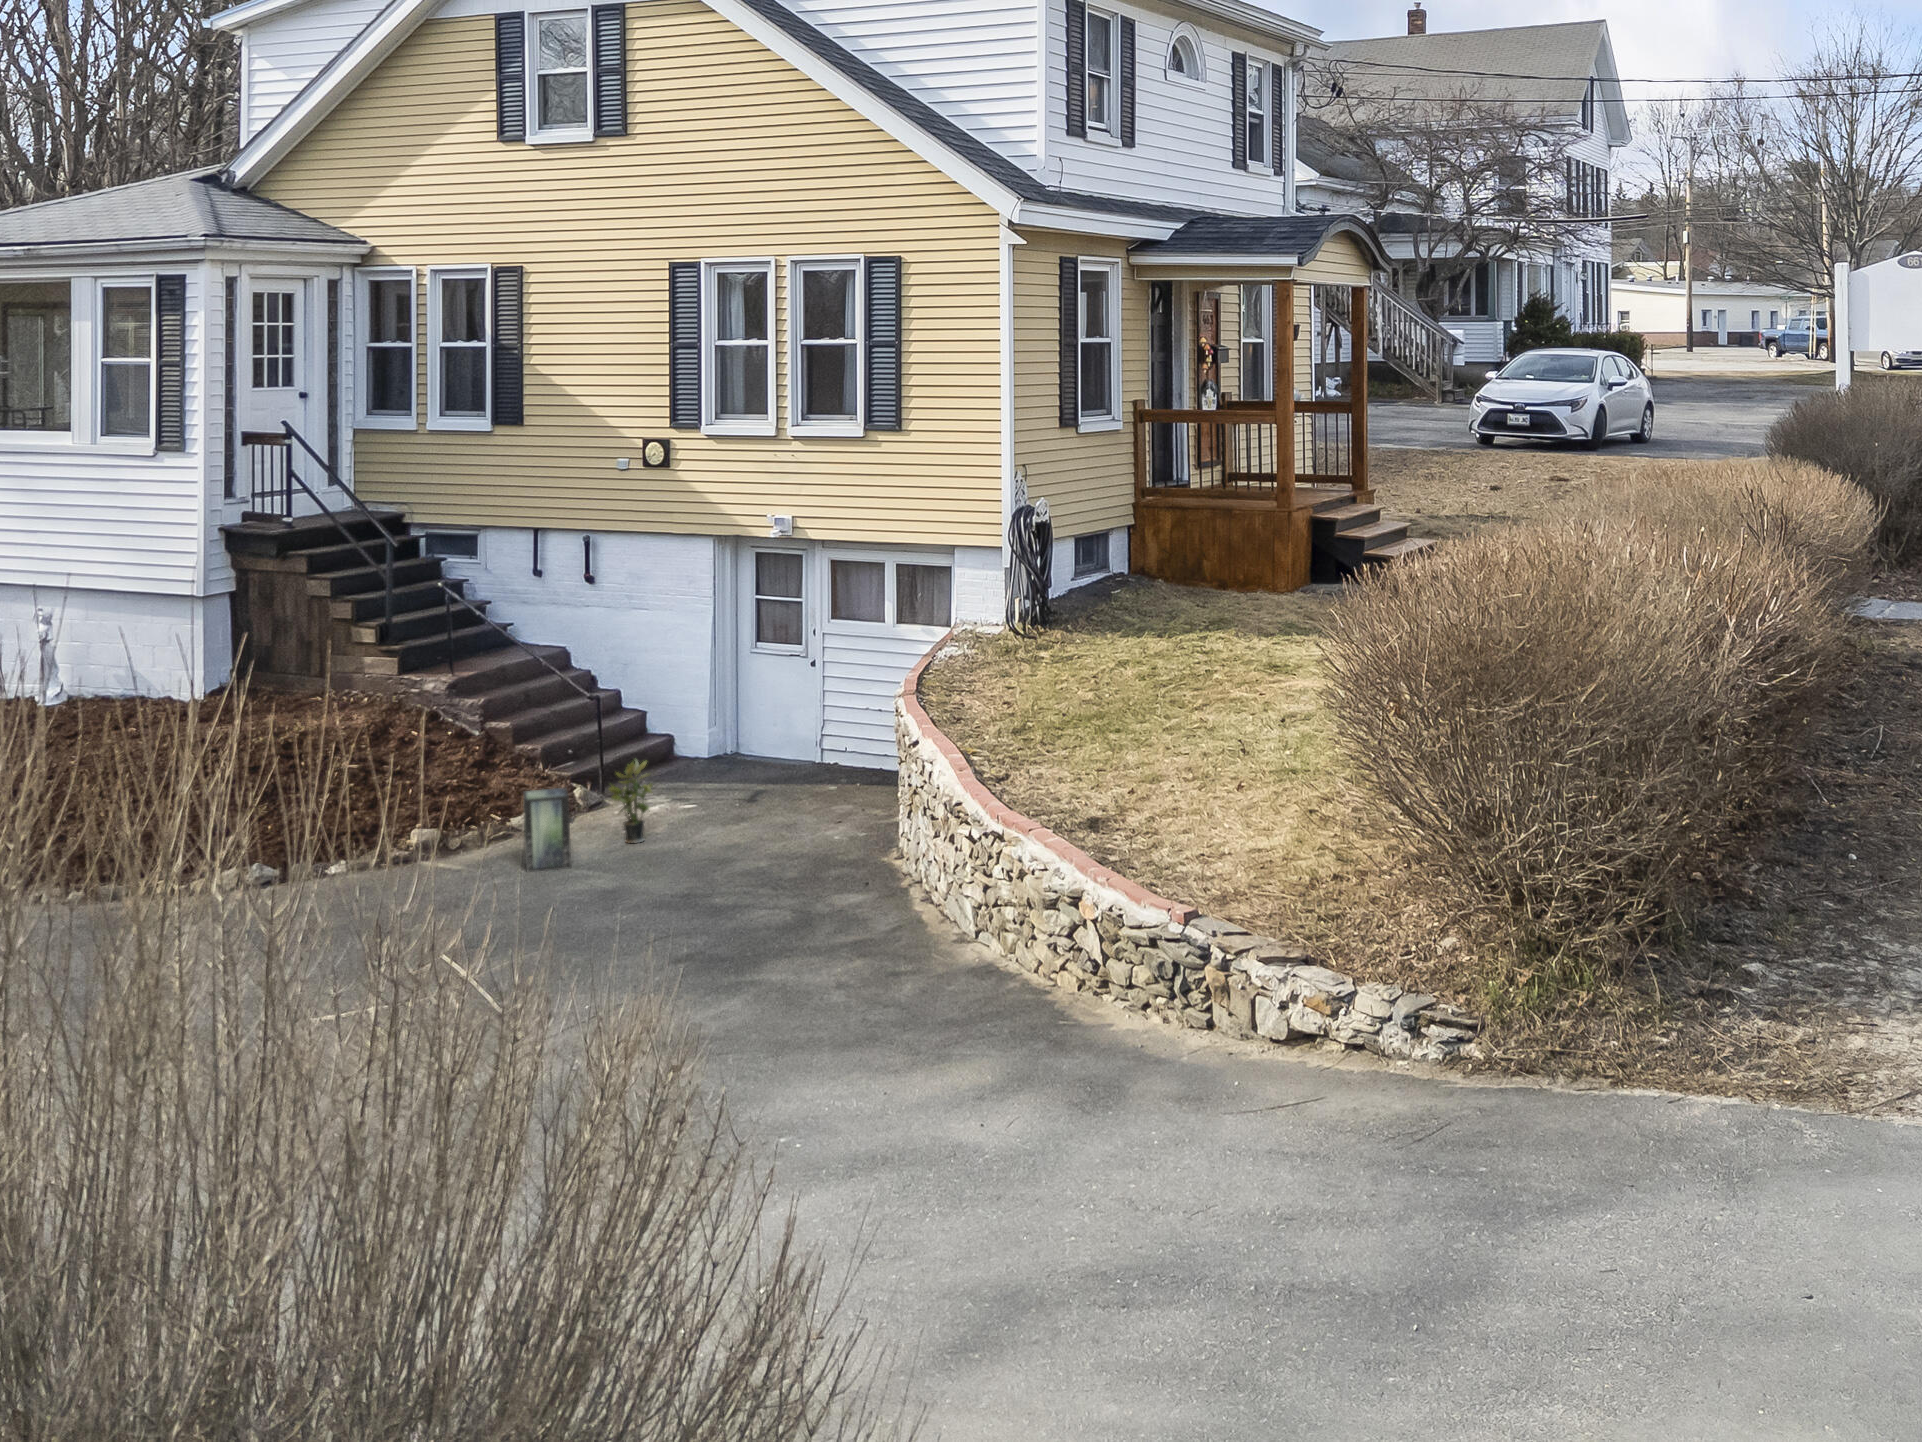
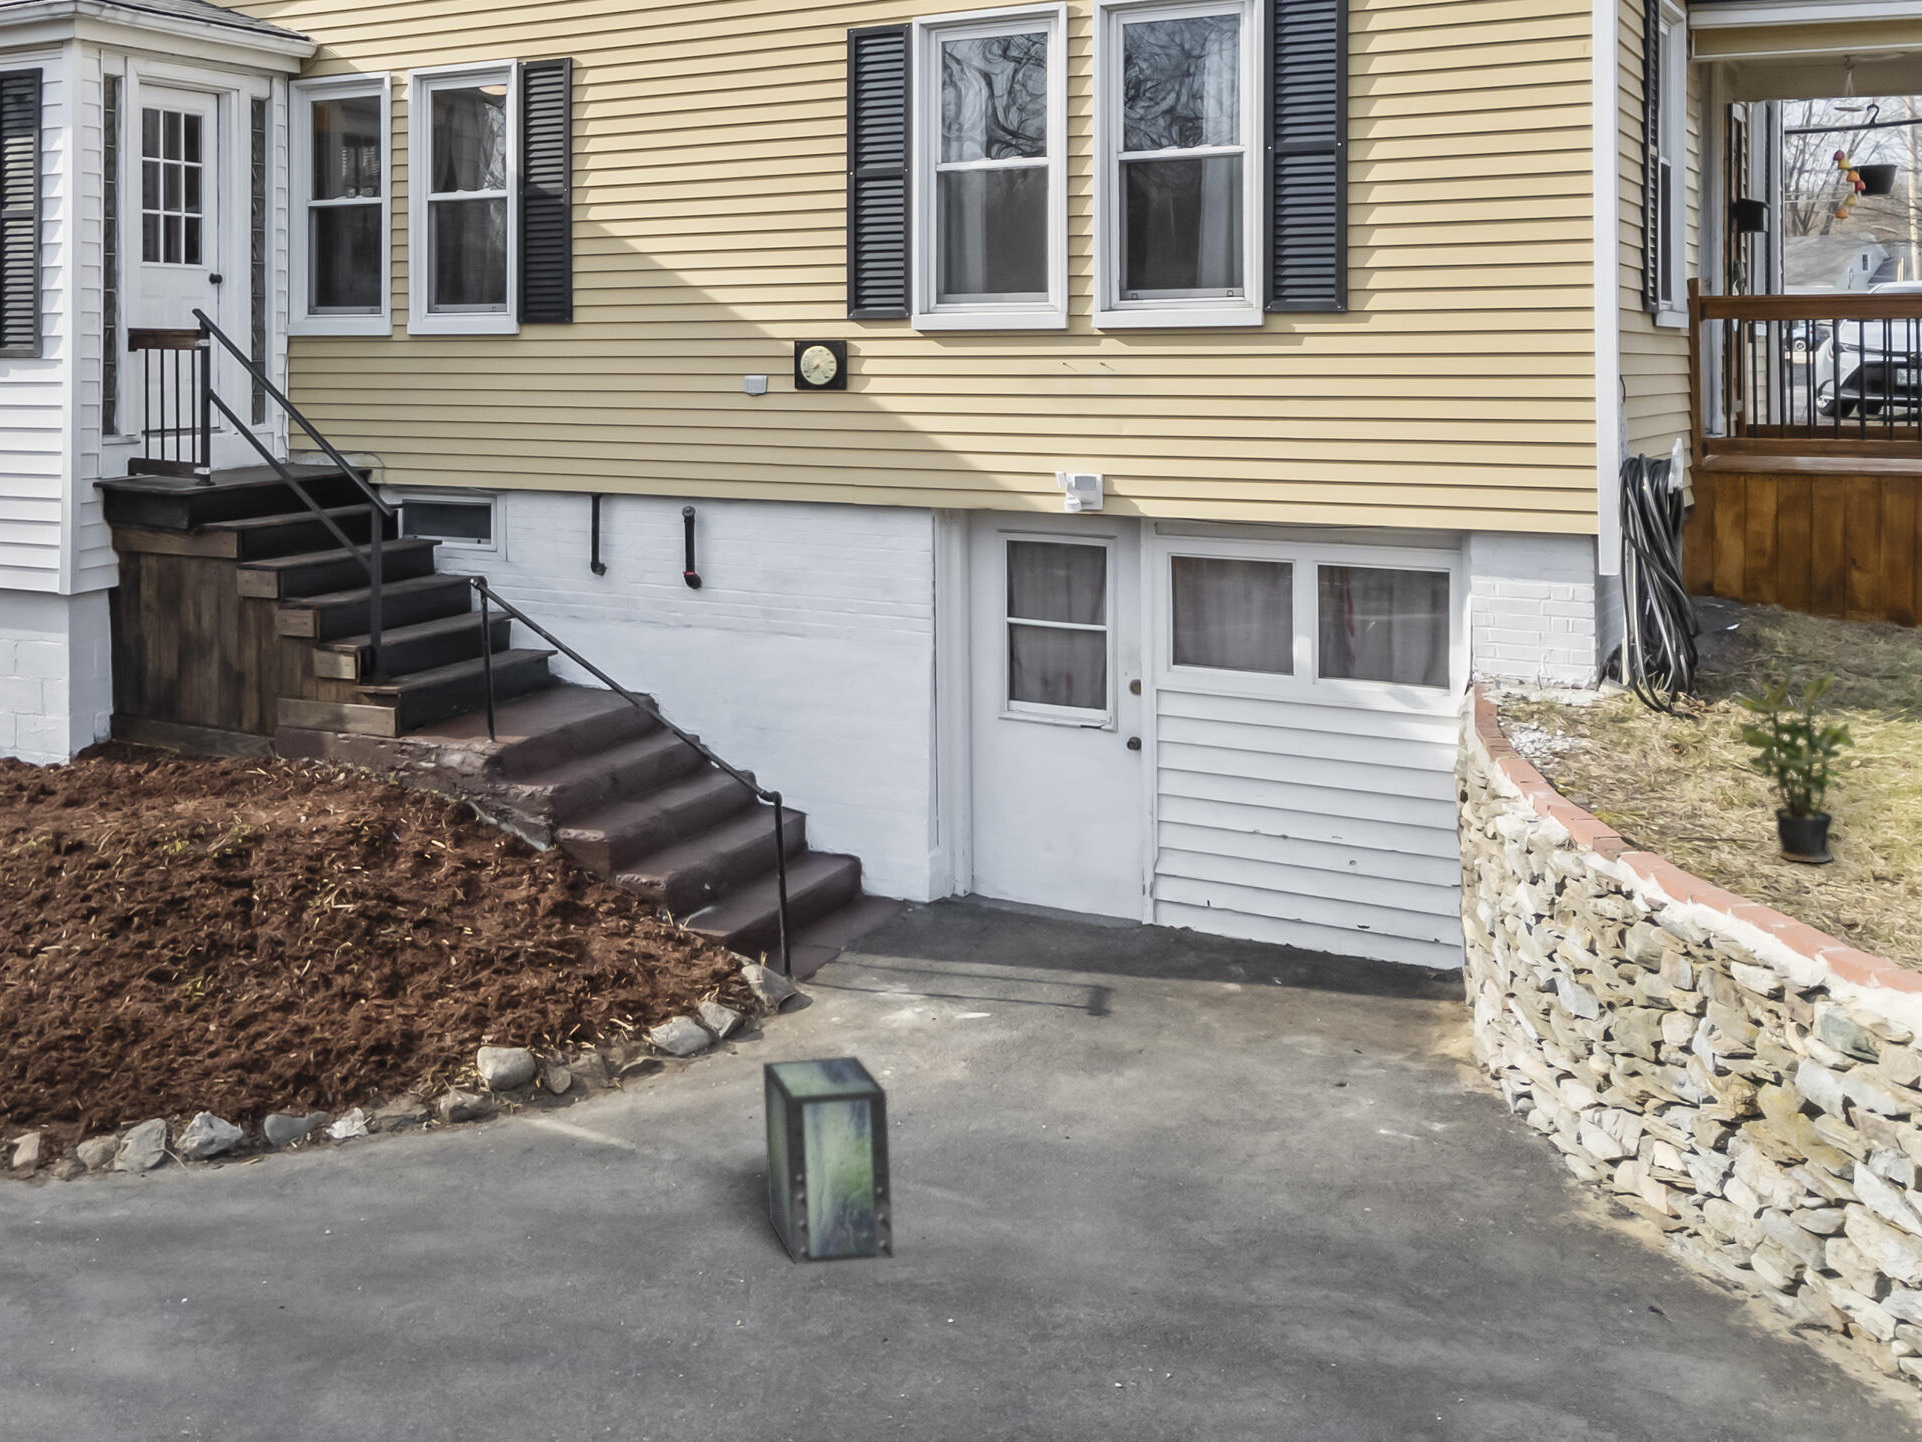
potted plant: present [609,760,653,843] -> present [1735,669,1855,863]

